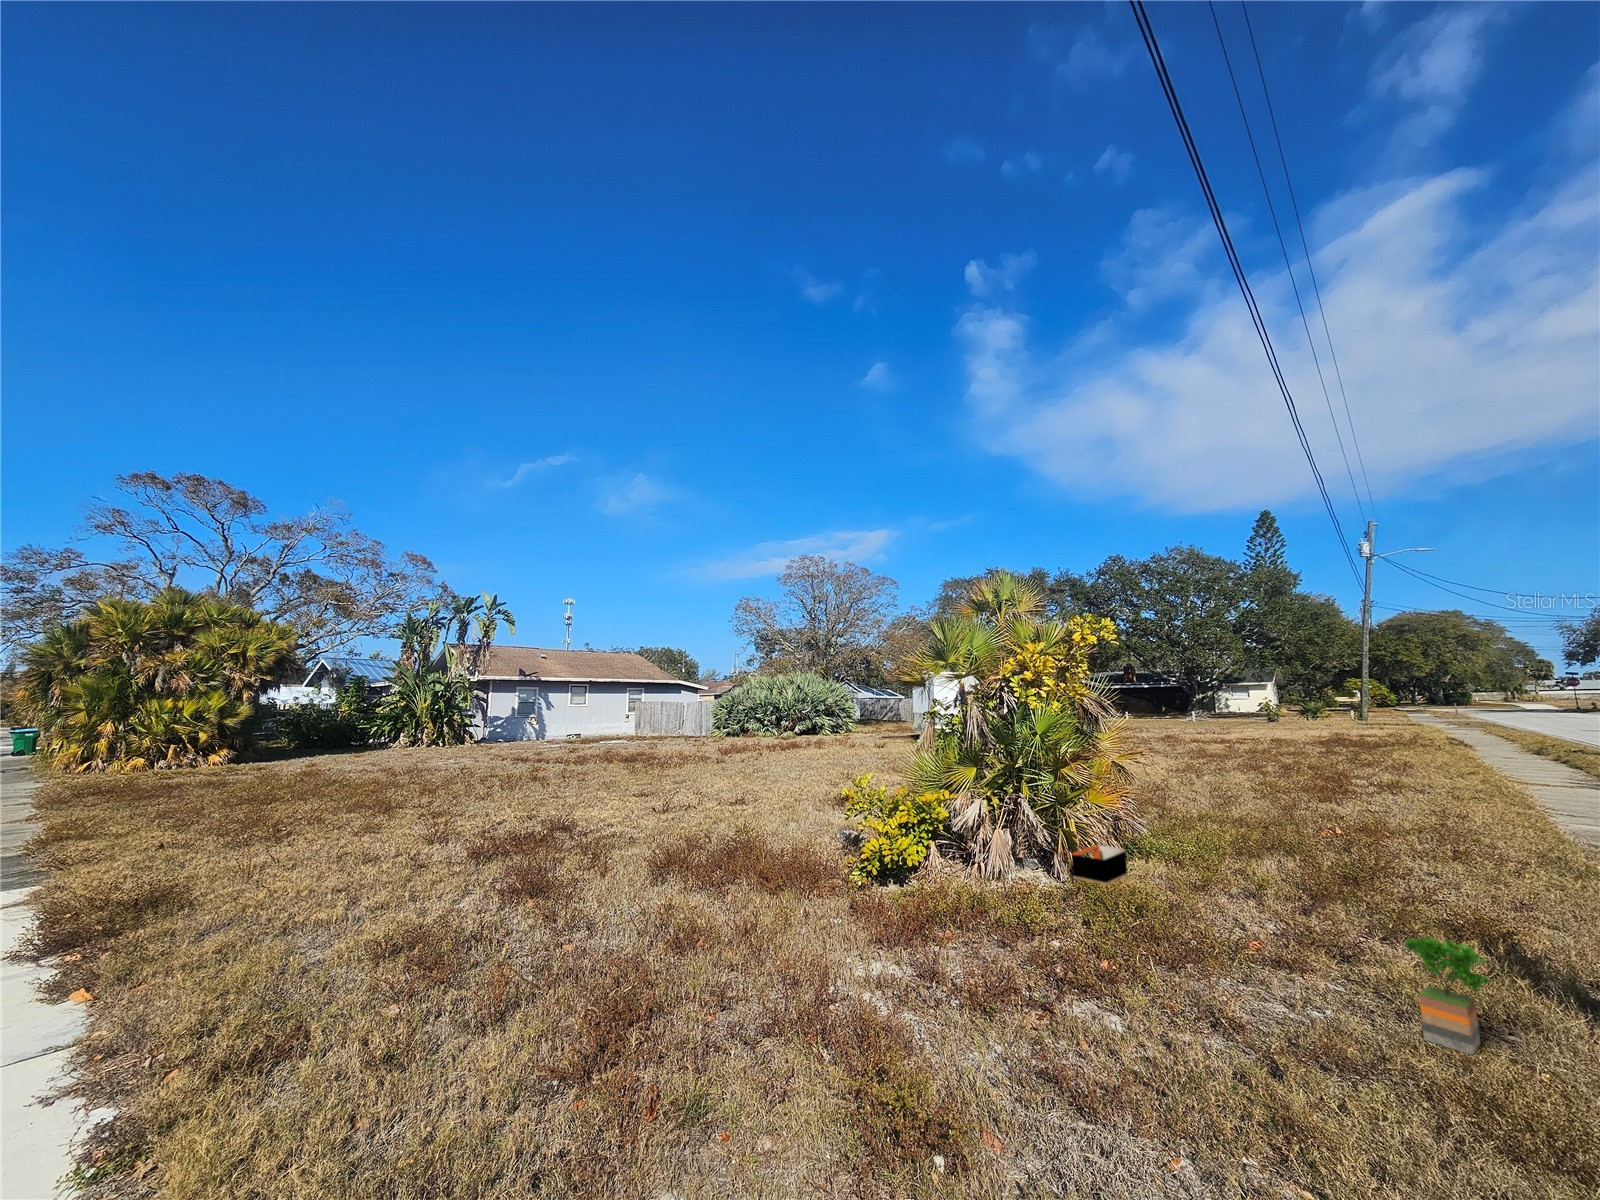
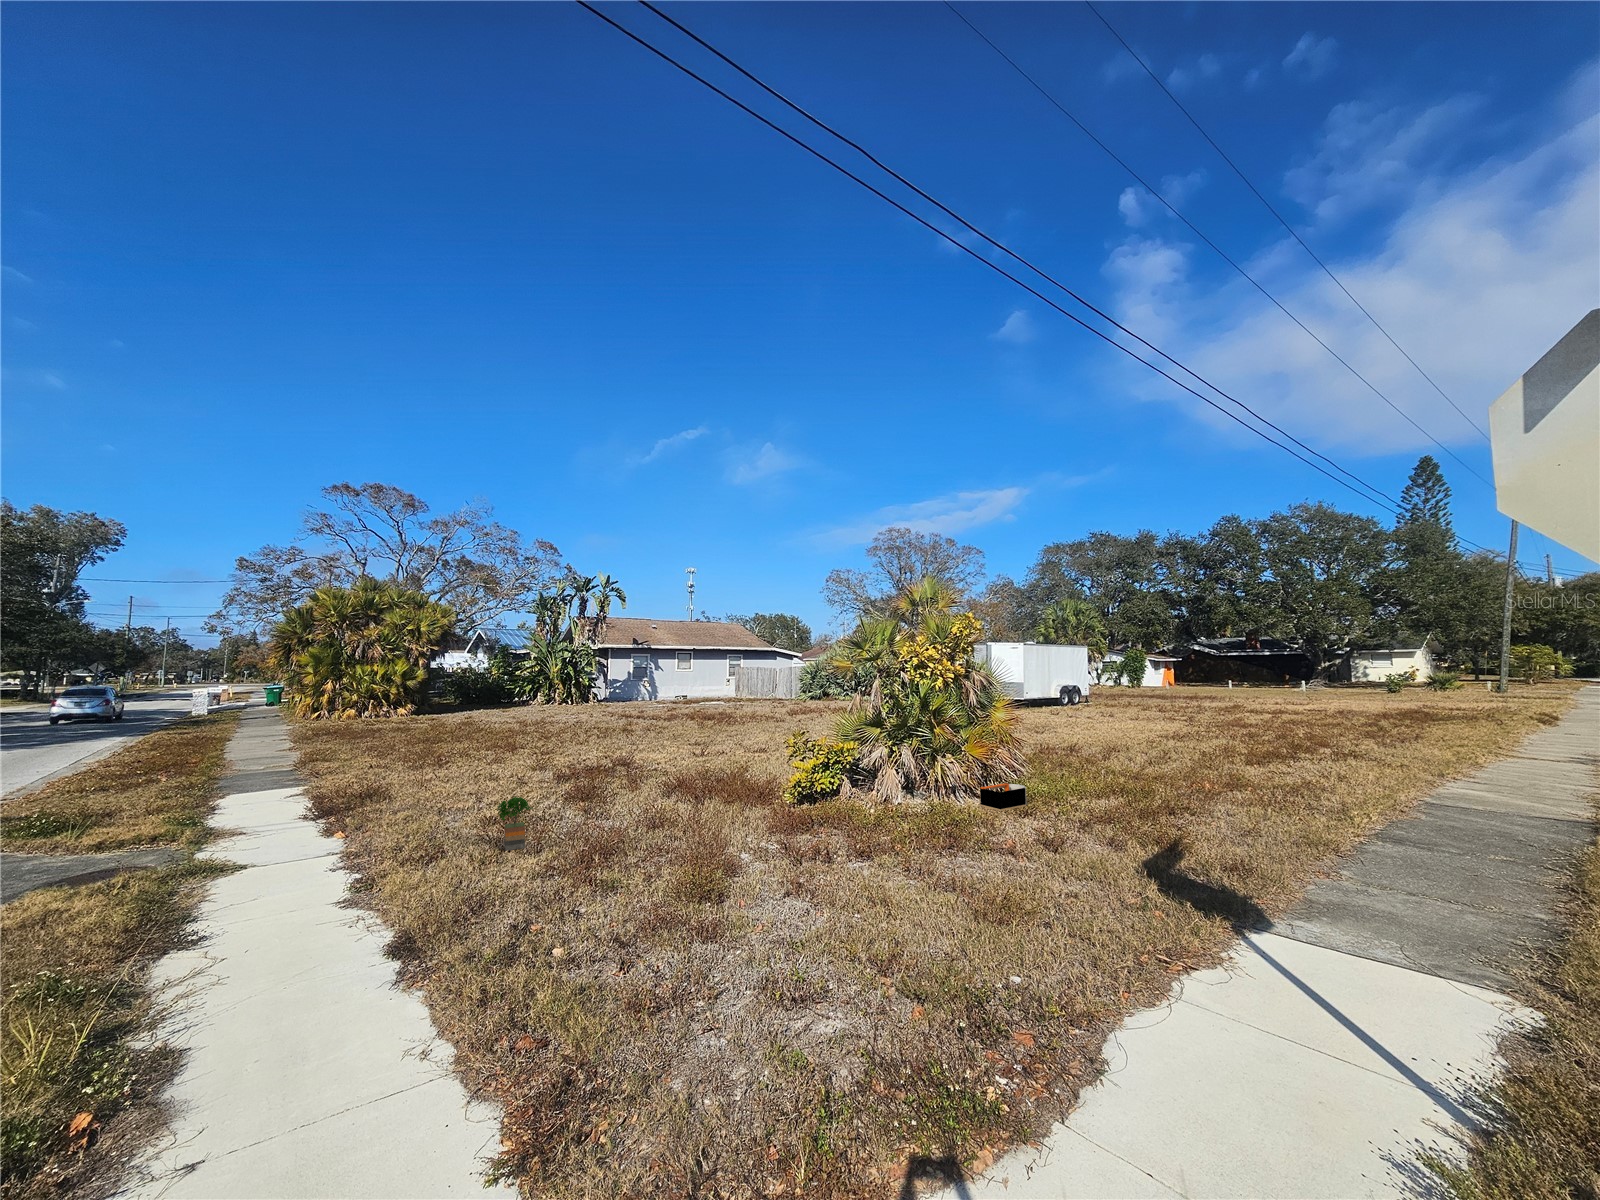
potted tree: present [1405,936,1490,1055] -> present [497,797,533,850]

